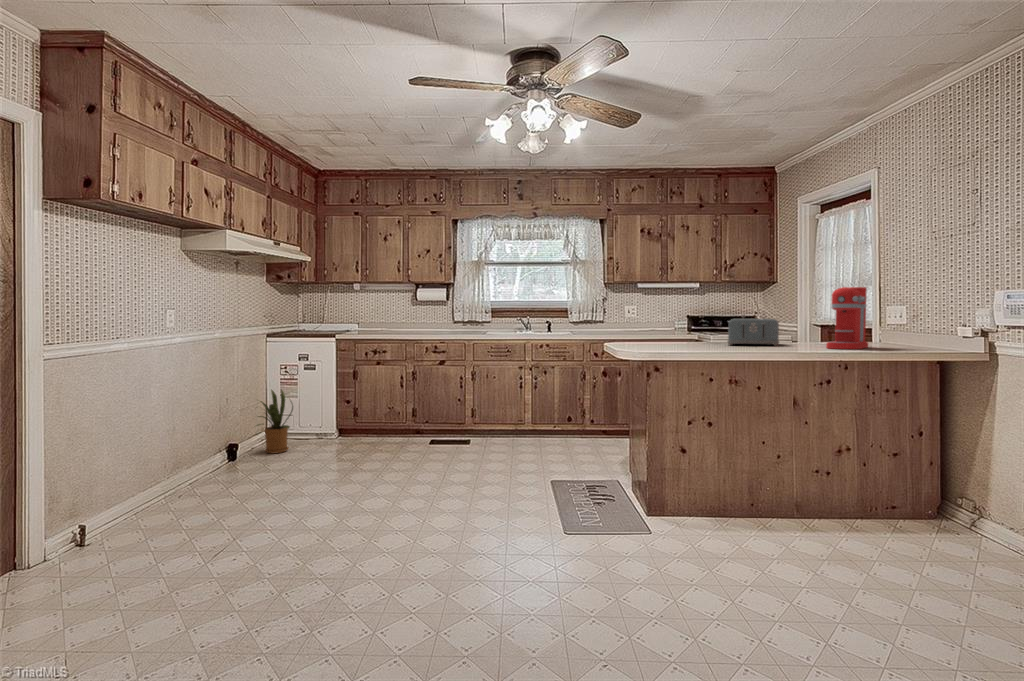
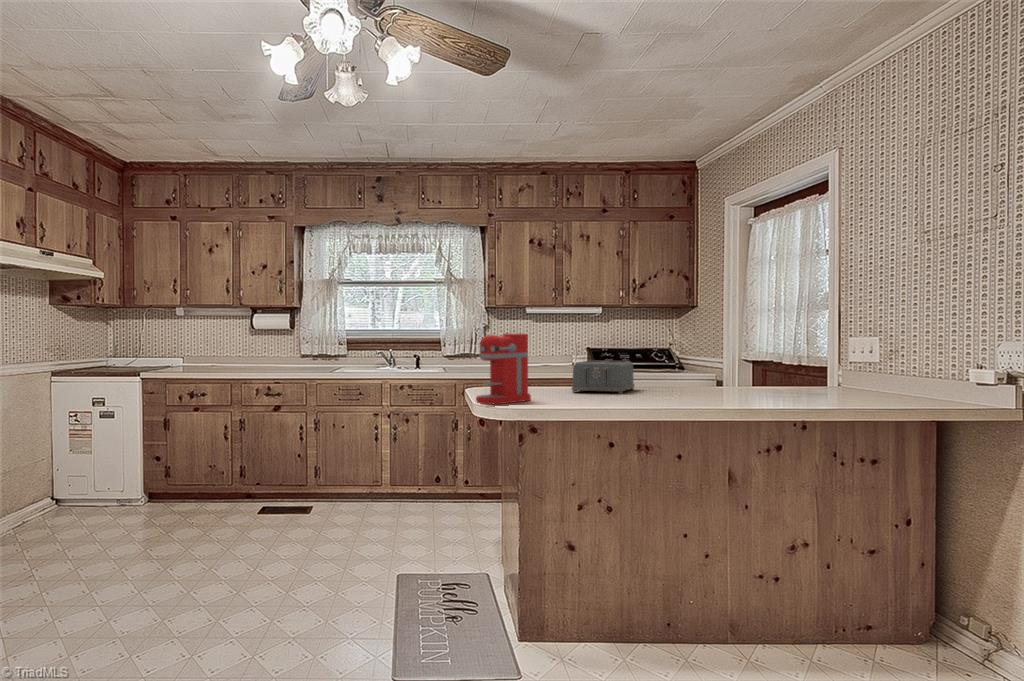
coffee maker: present [826,287,868,349] -> present [476,334,531,404]
house plant: present [256,390,293,453] -> none [25,443,83,523]

